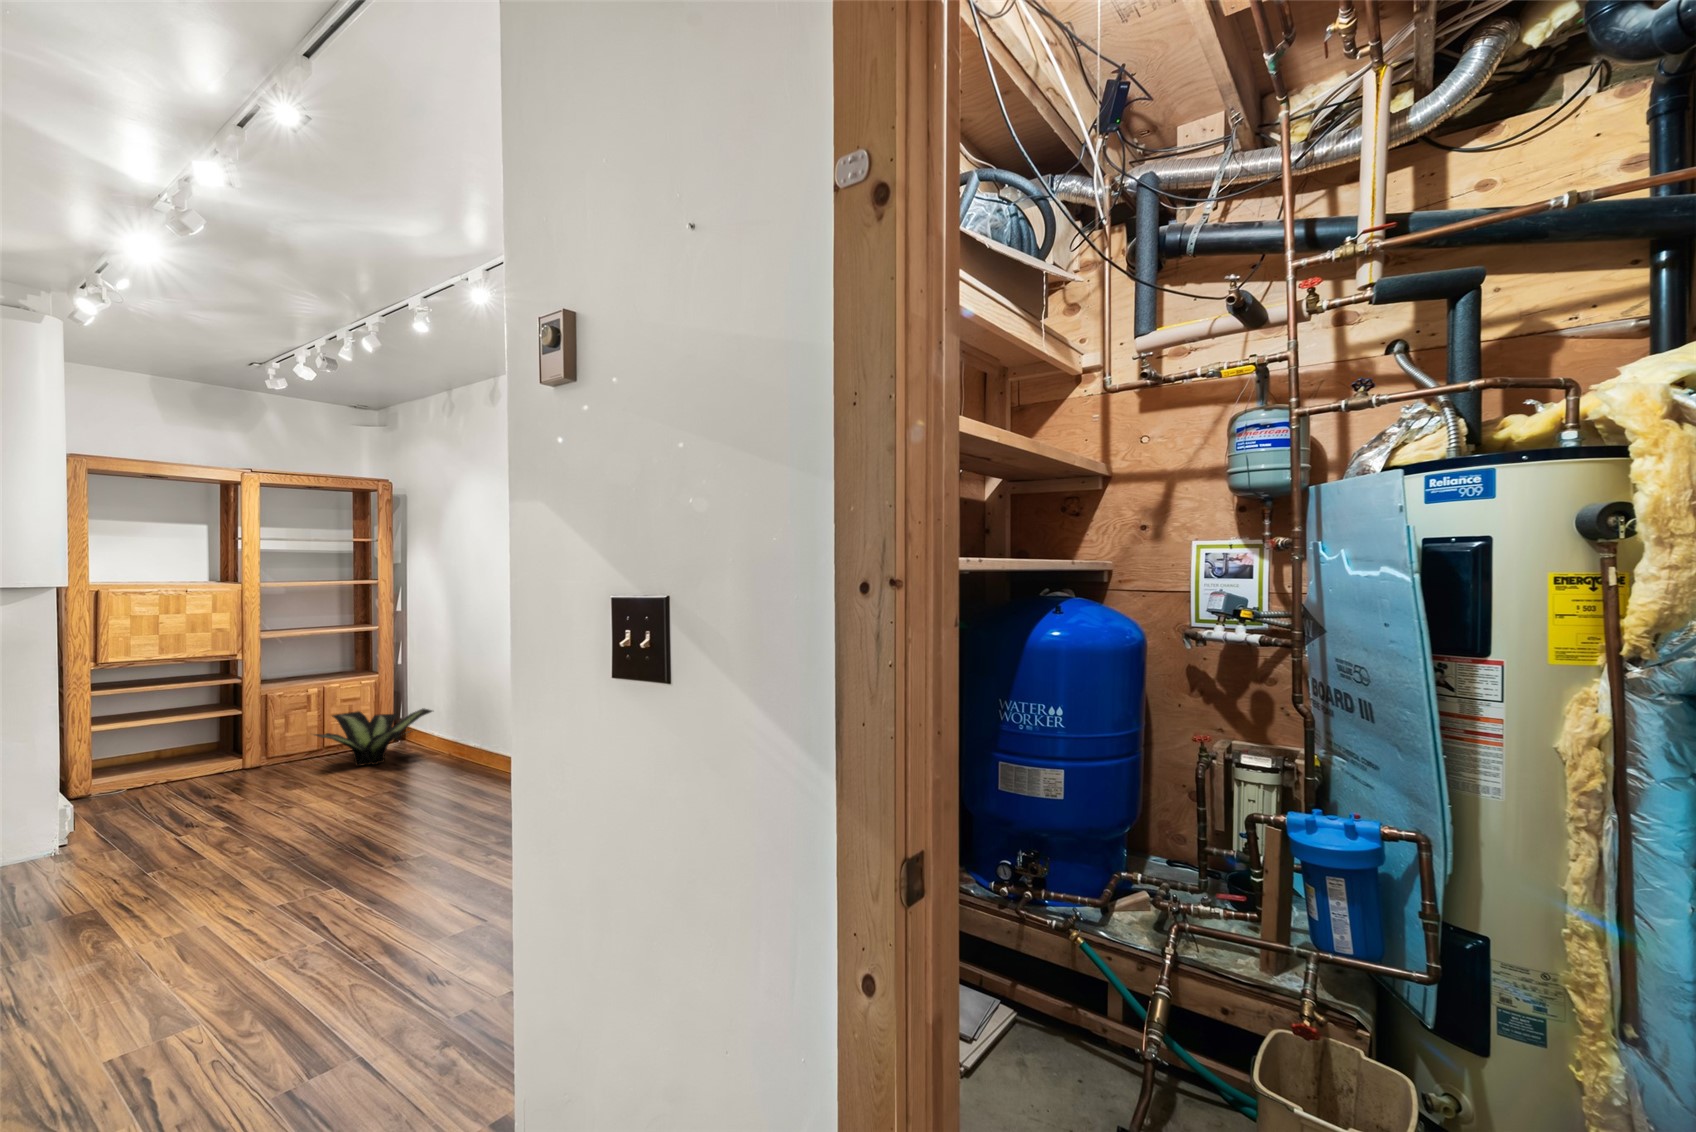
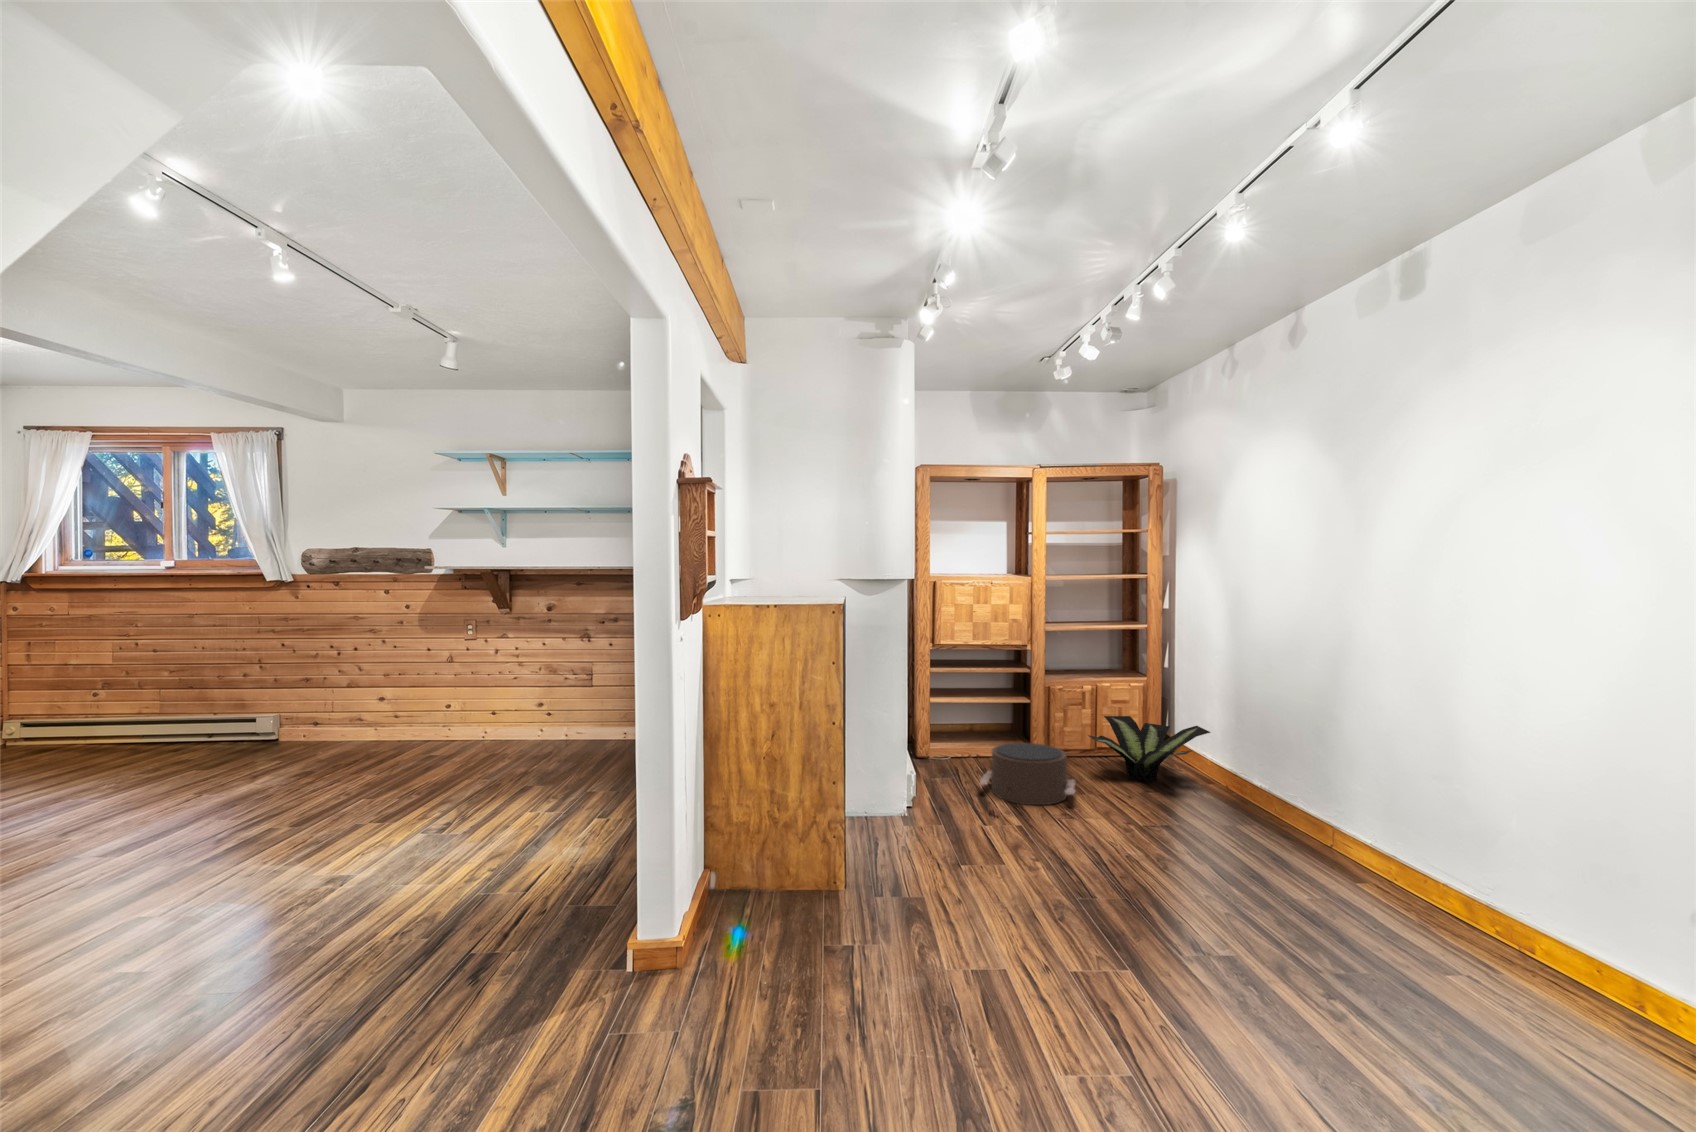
pouf: none [172,750,295,813] -> present [980,743,1075,805]

